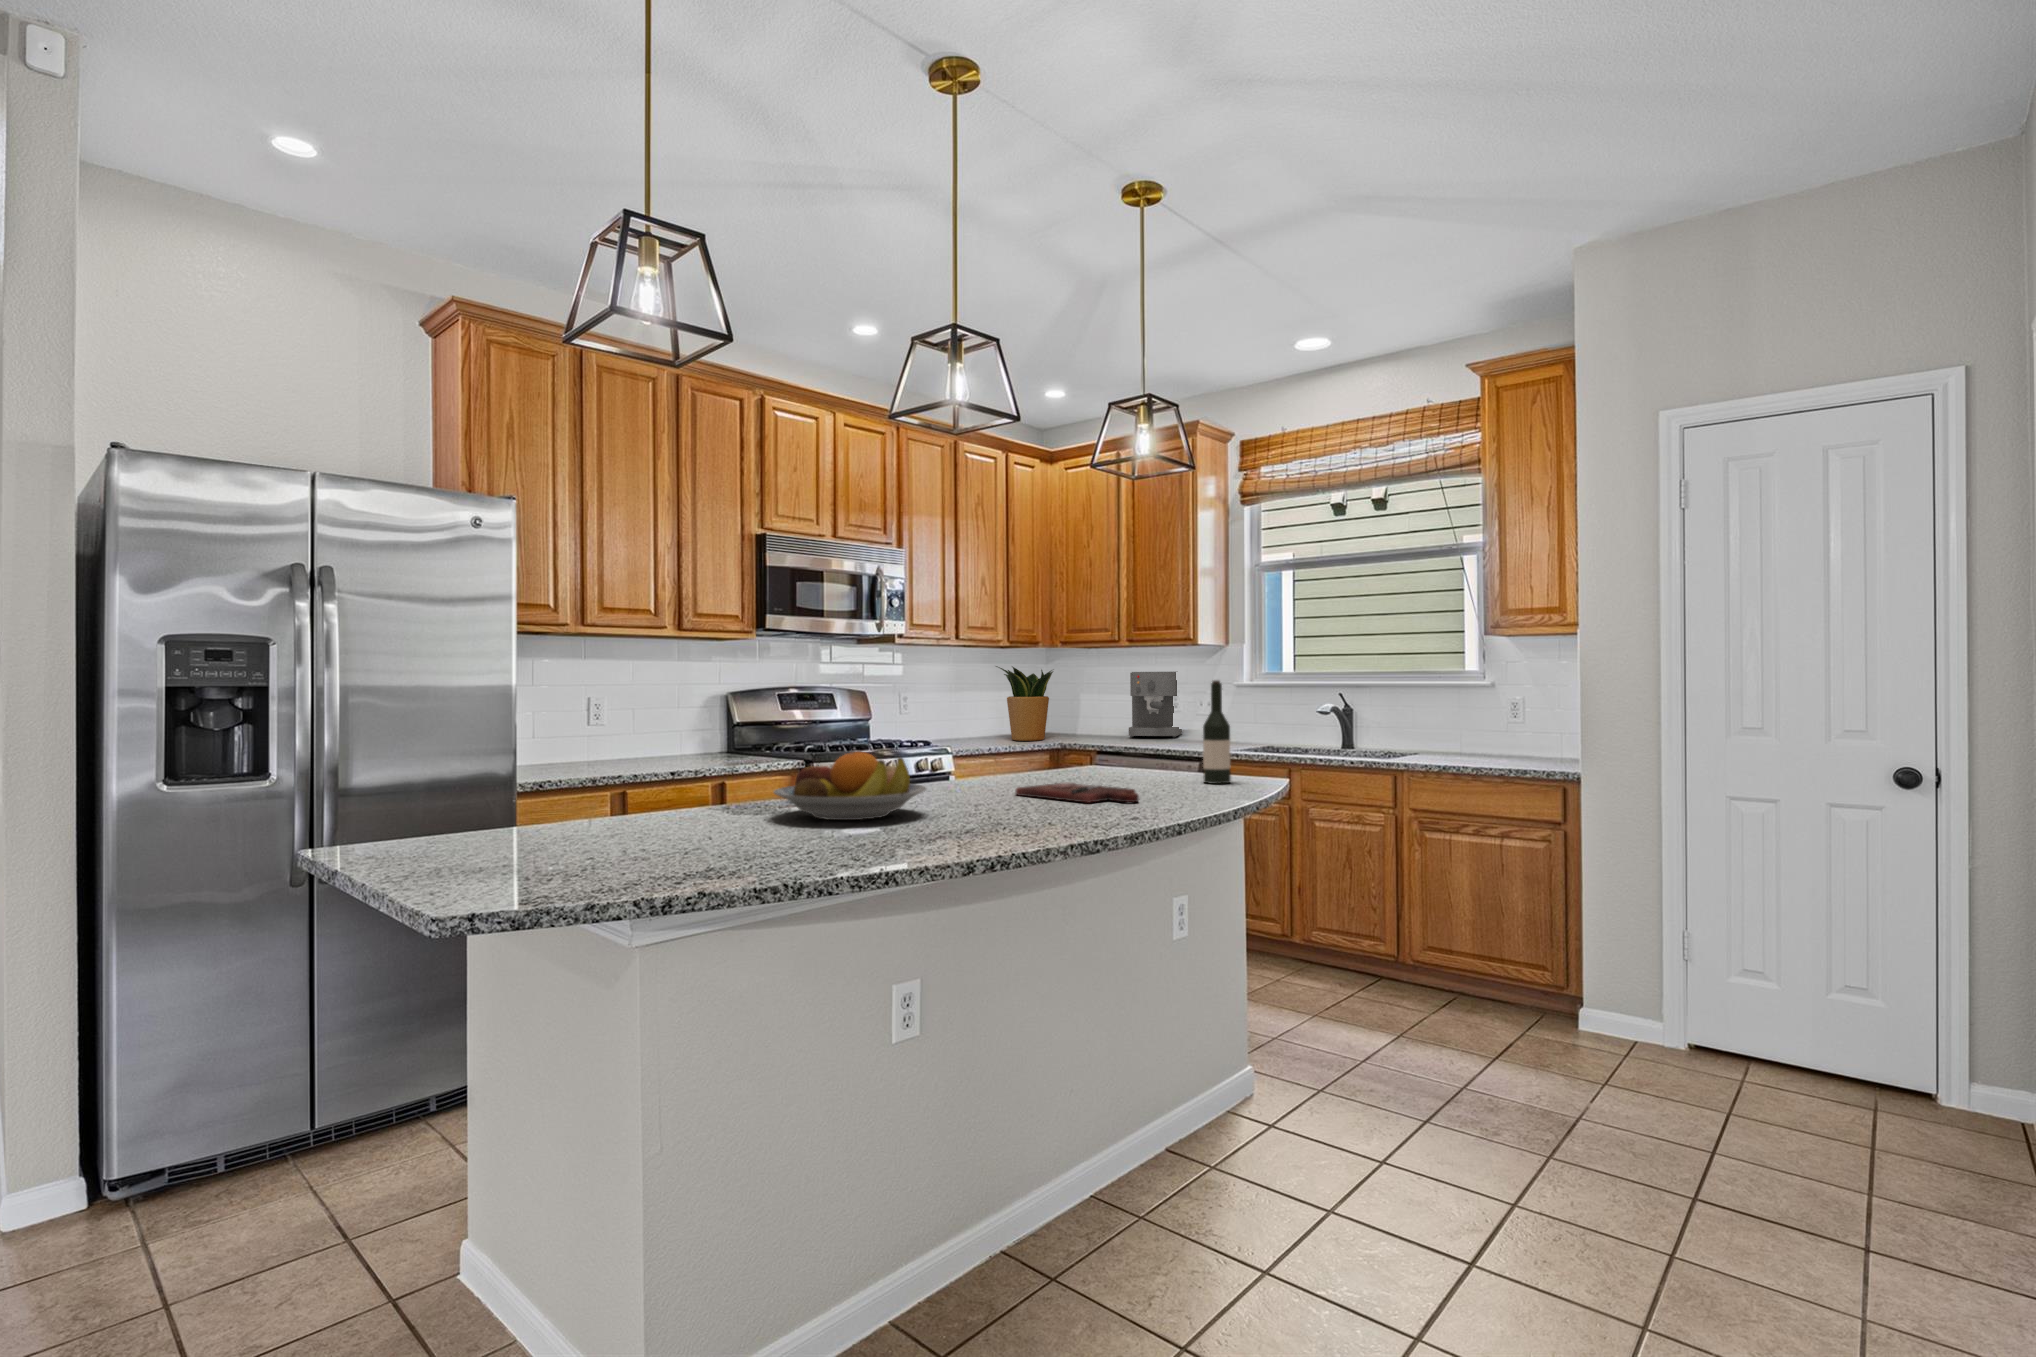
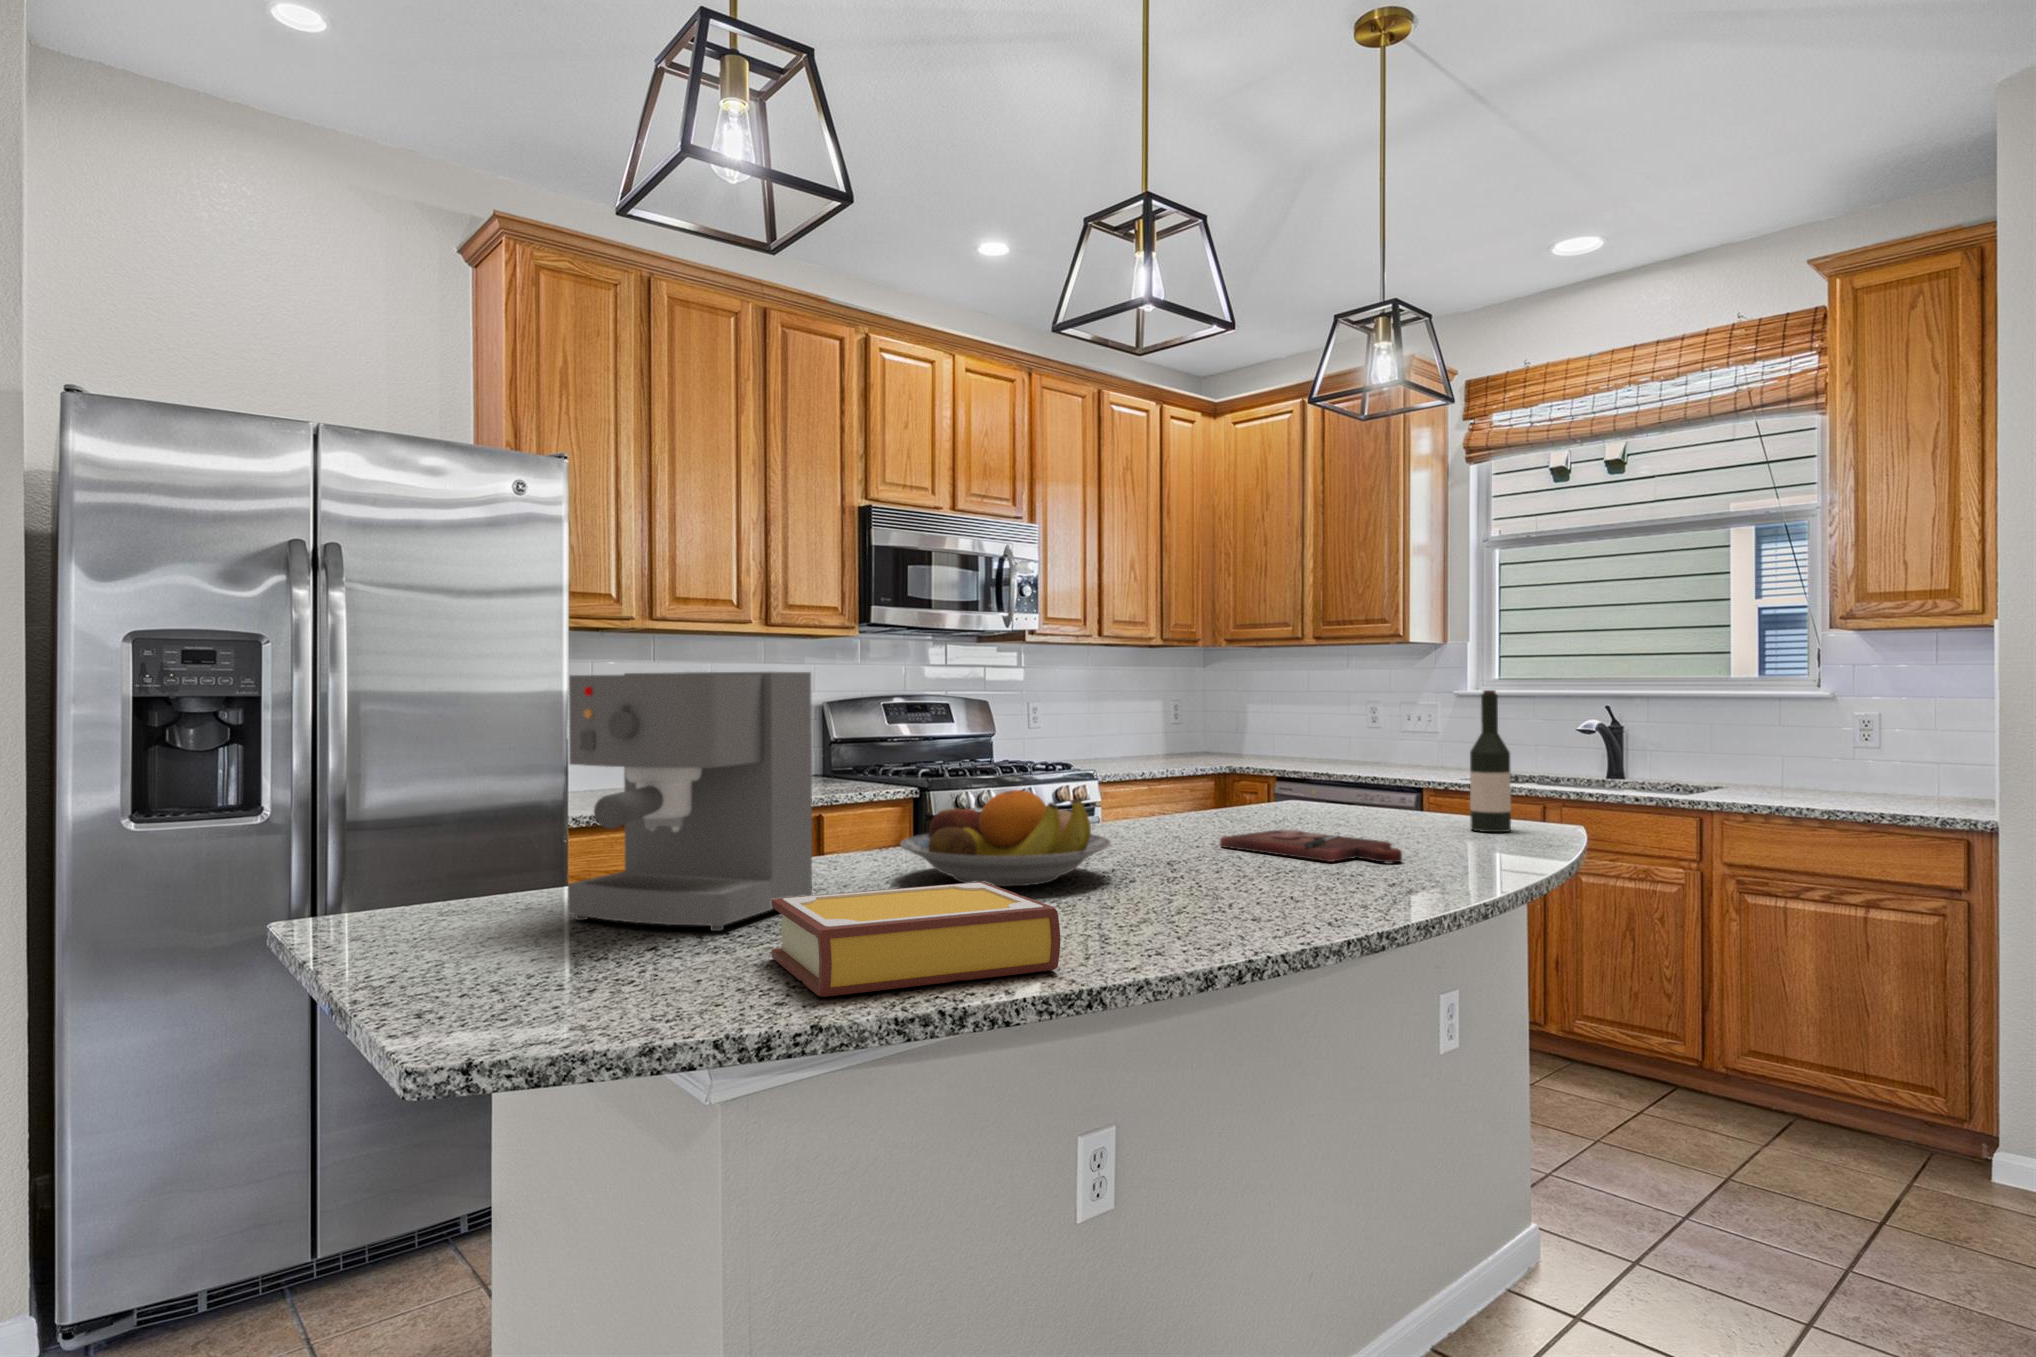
potted plant: present [996,666,1053,741] -> none [1146,669,1222,762]
coffee maker: present [1129,672,1182,737] -> present [568,672,812,931]
book: none [675,810,870,879] -> present [771,882,1061,997]

